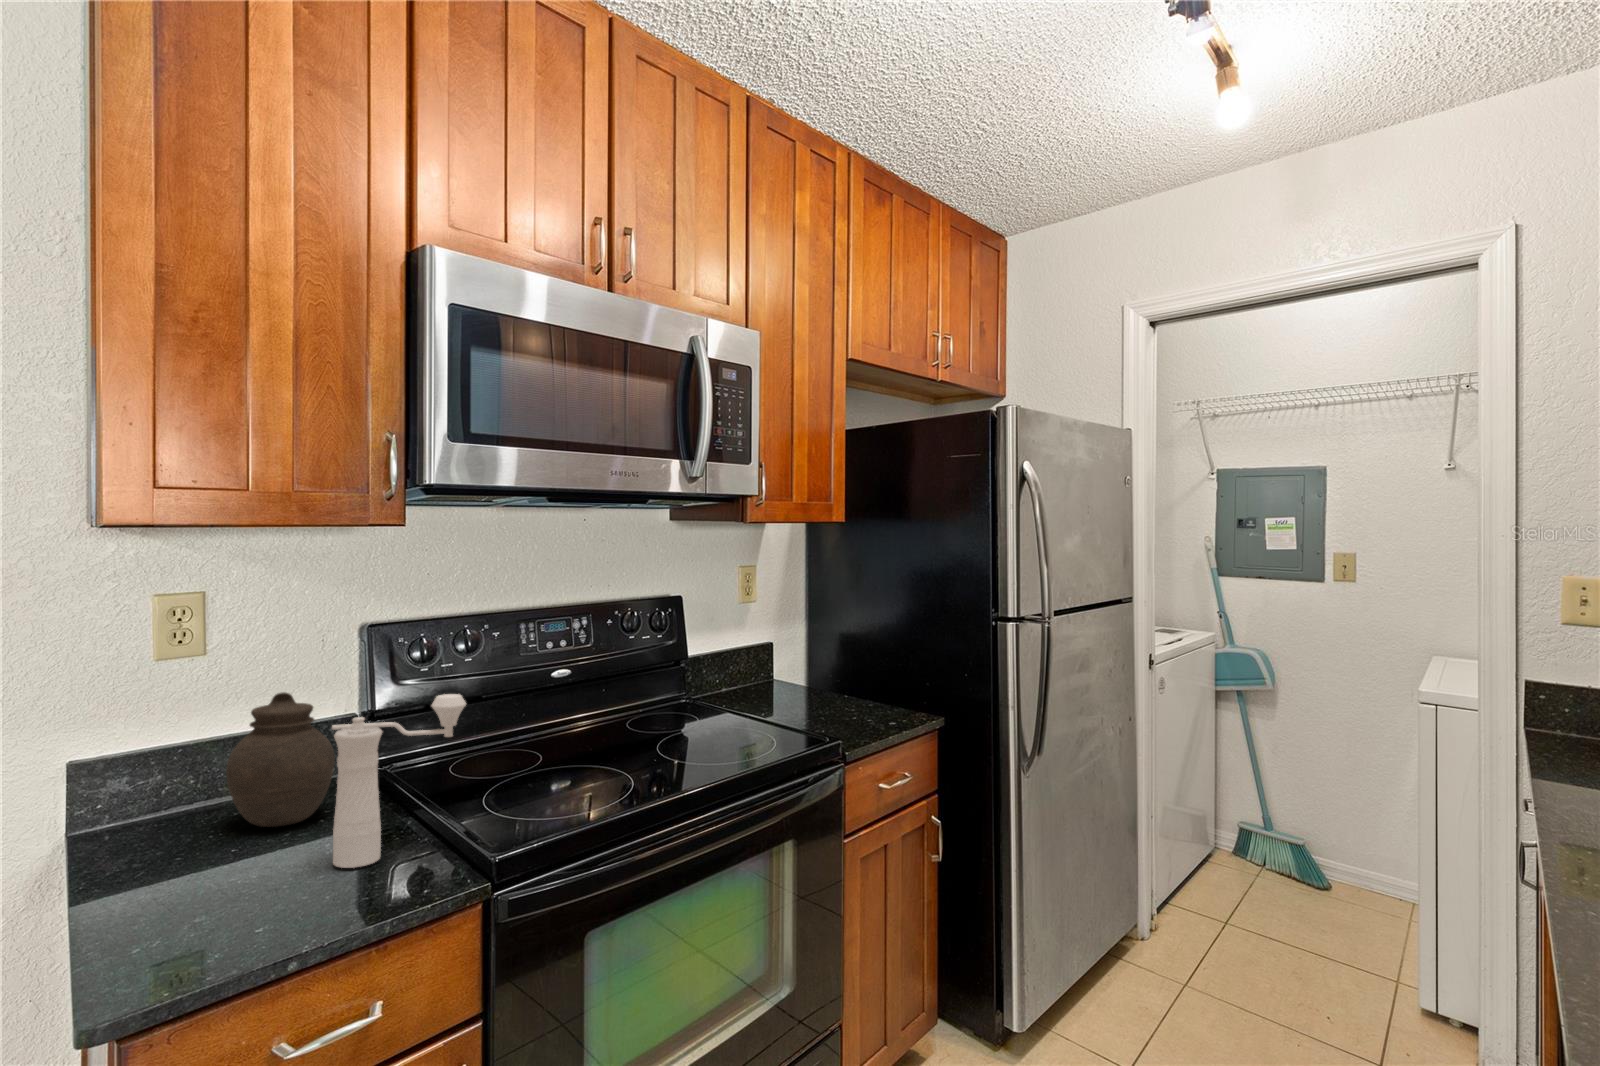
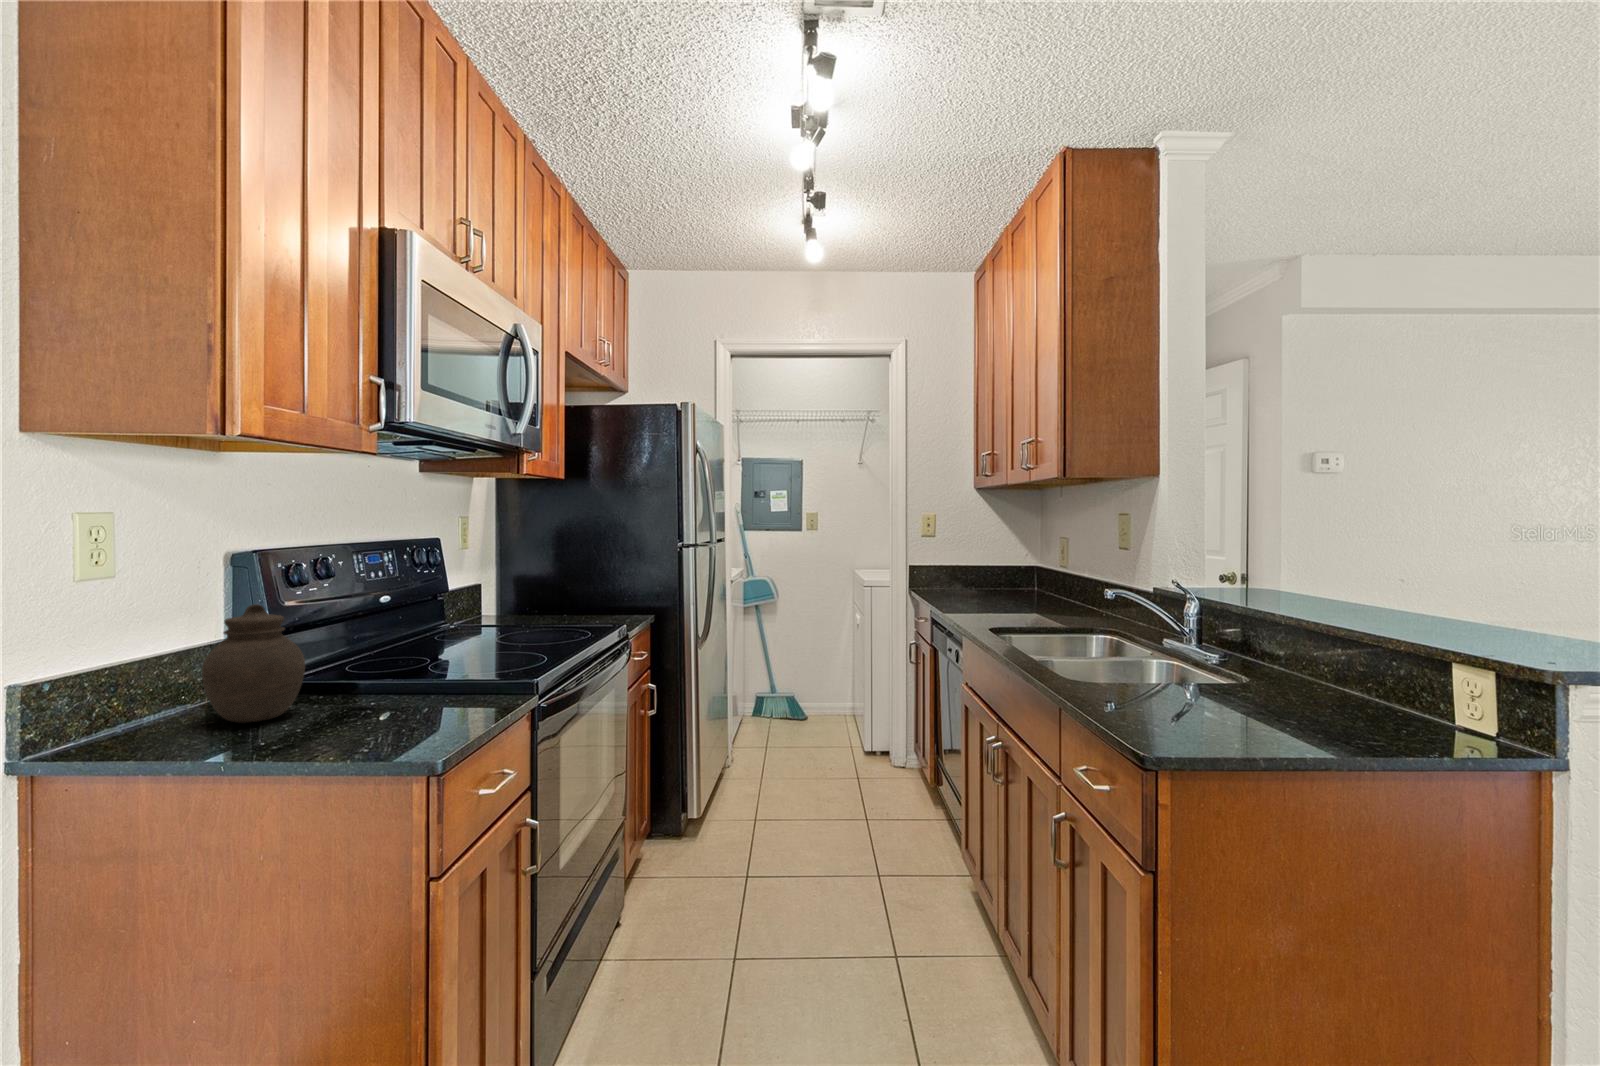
pepper mill: present [332,694,466,868] -> none [383,589,477,725]

